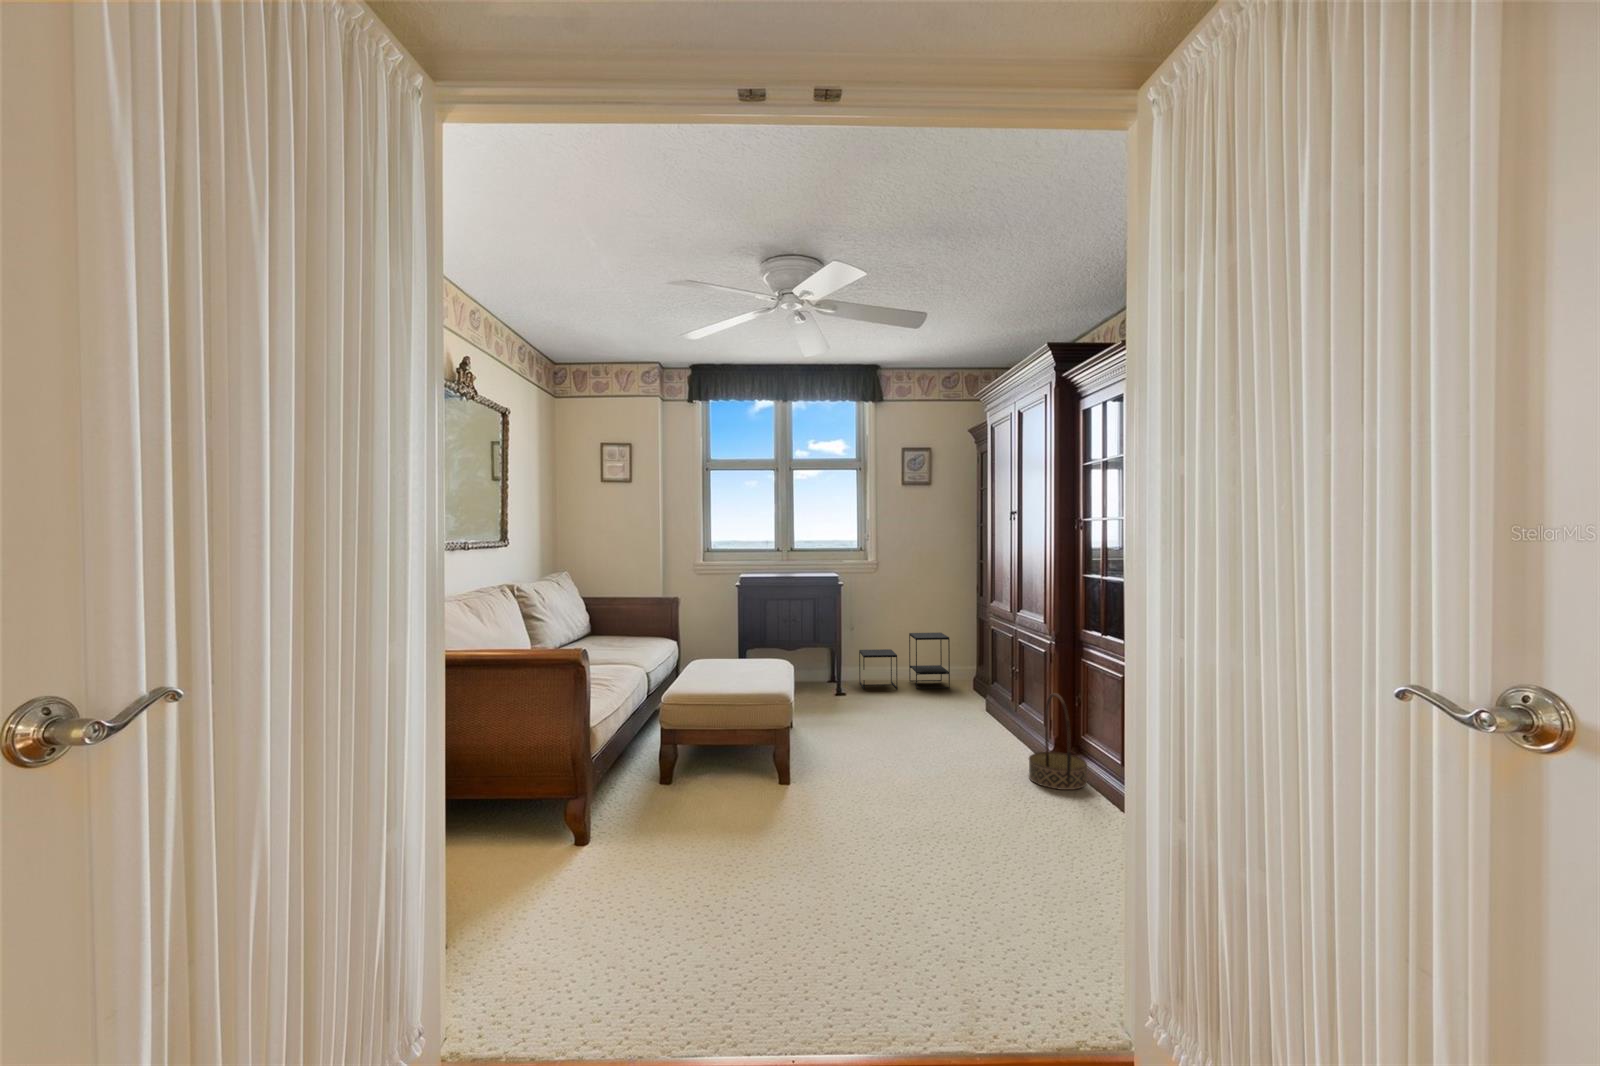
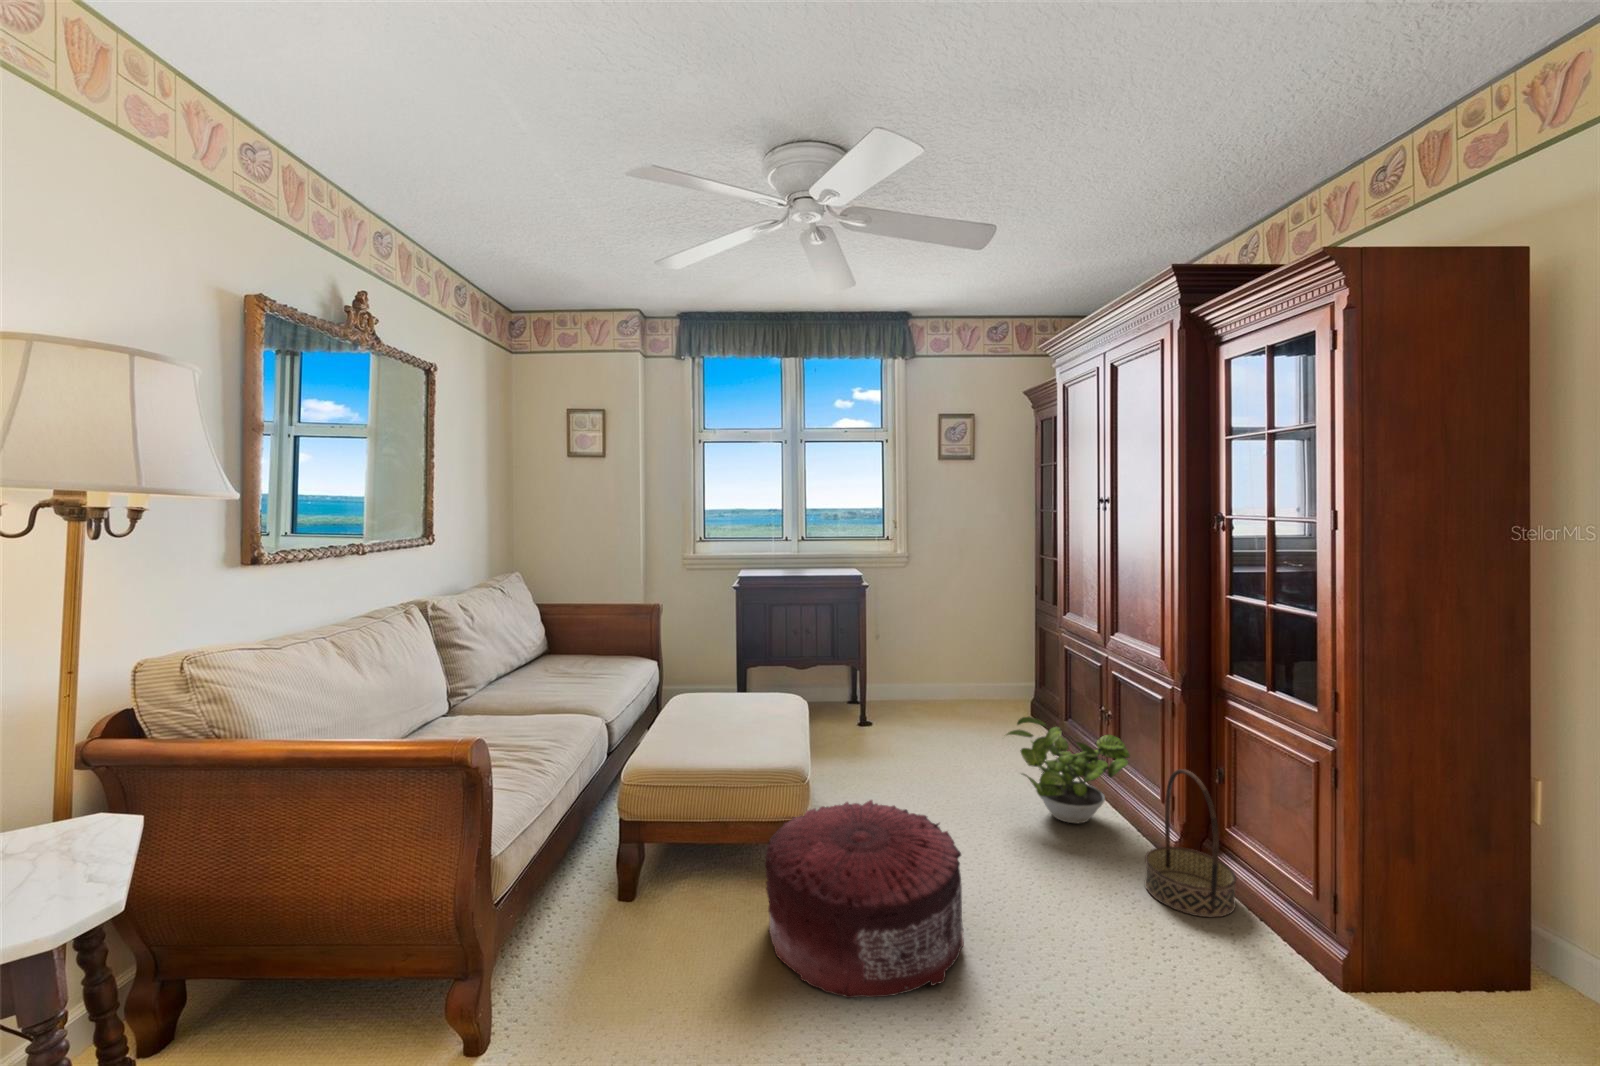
side table: present [859,633,950,689] -> none [885,641,997,713]
potted plant: none [939,670,1030,748] -> present [1006,717,1130,823]
pouf: none [763,716,896,822] -> present [765,800,964,998]

